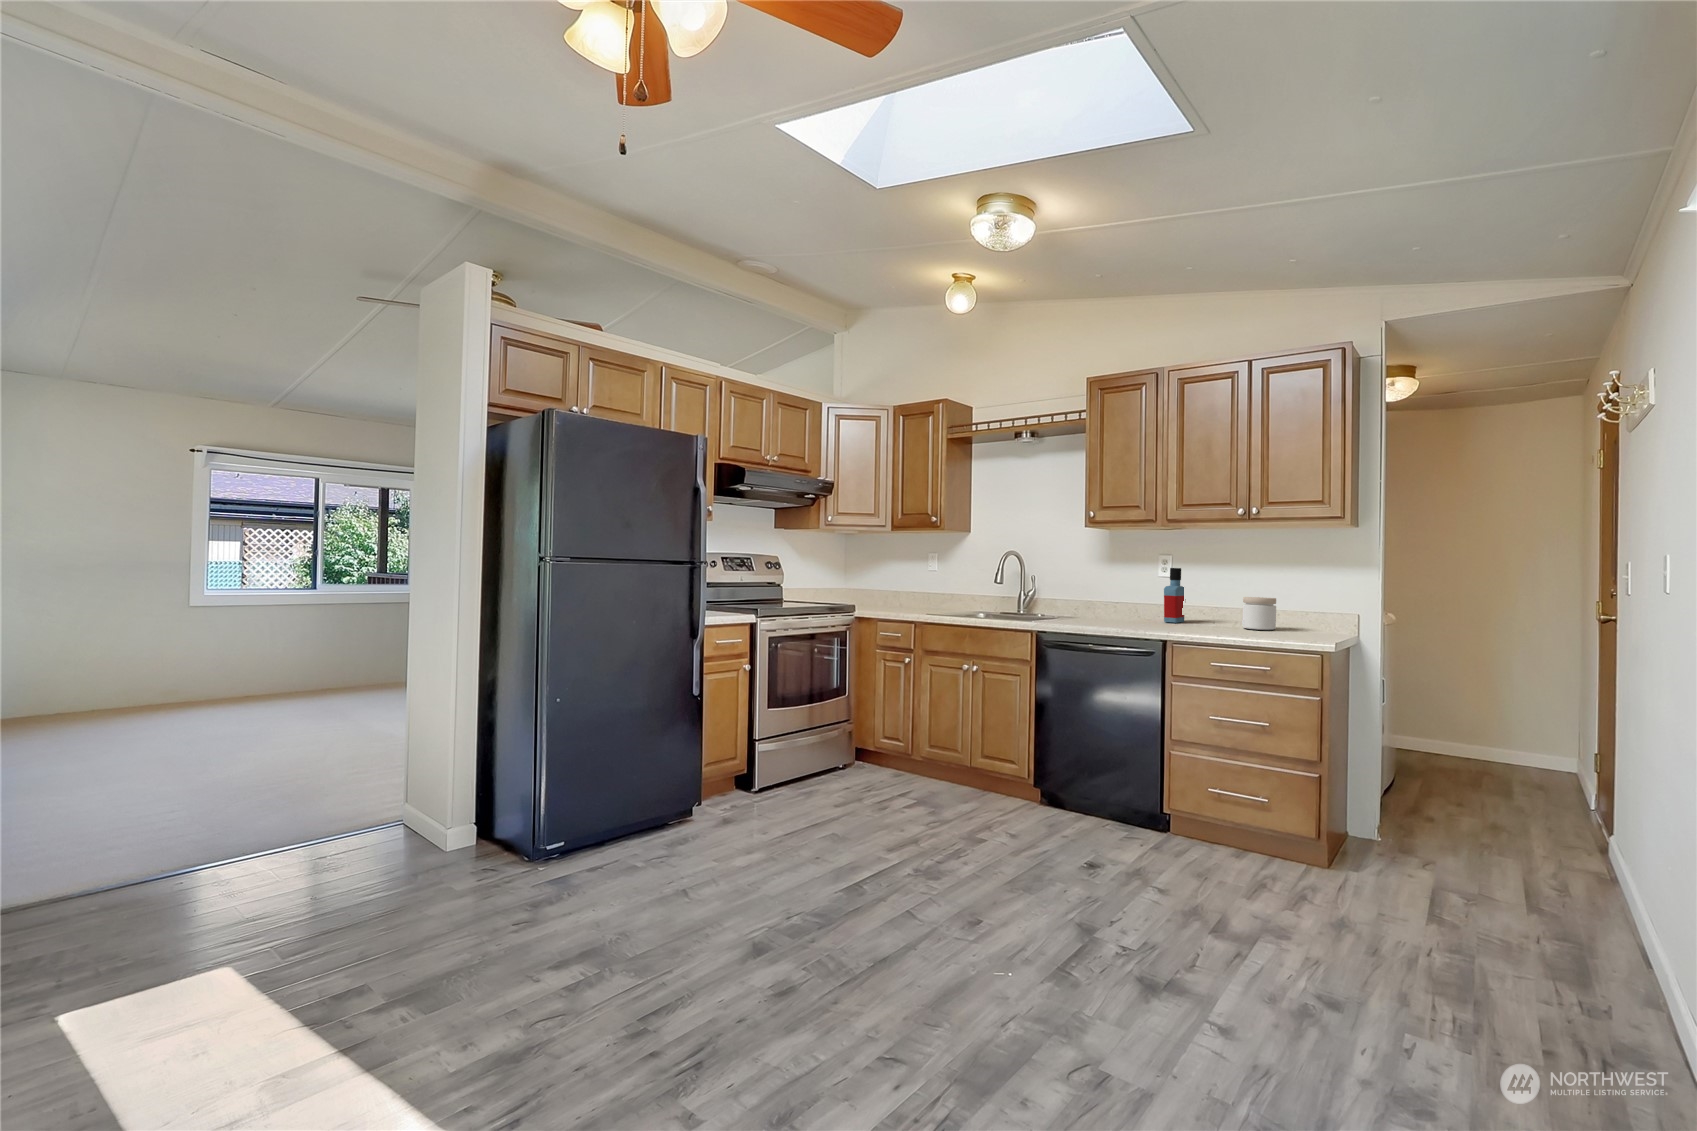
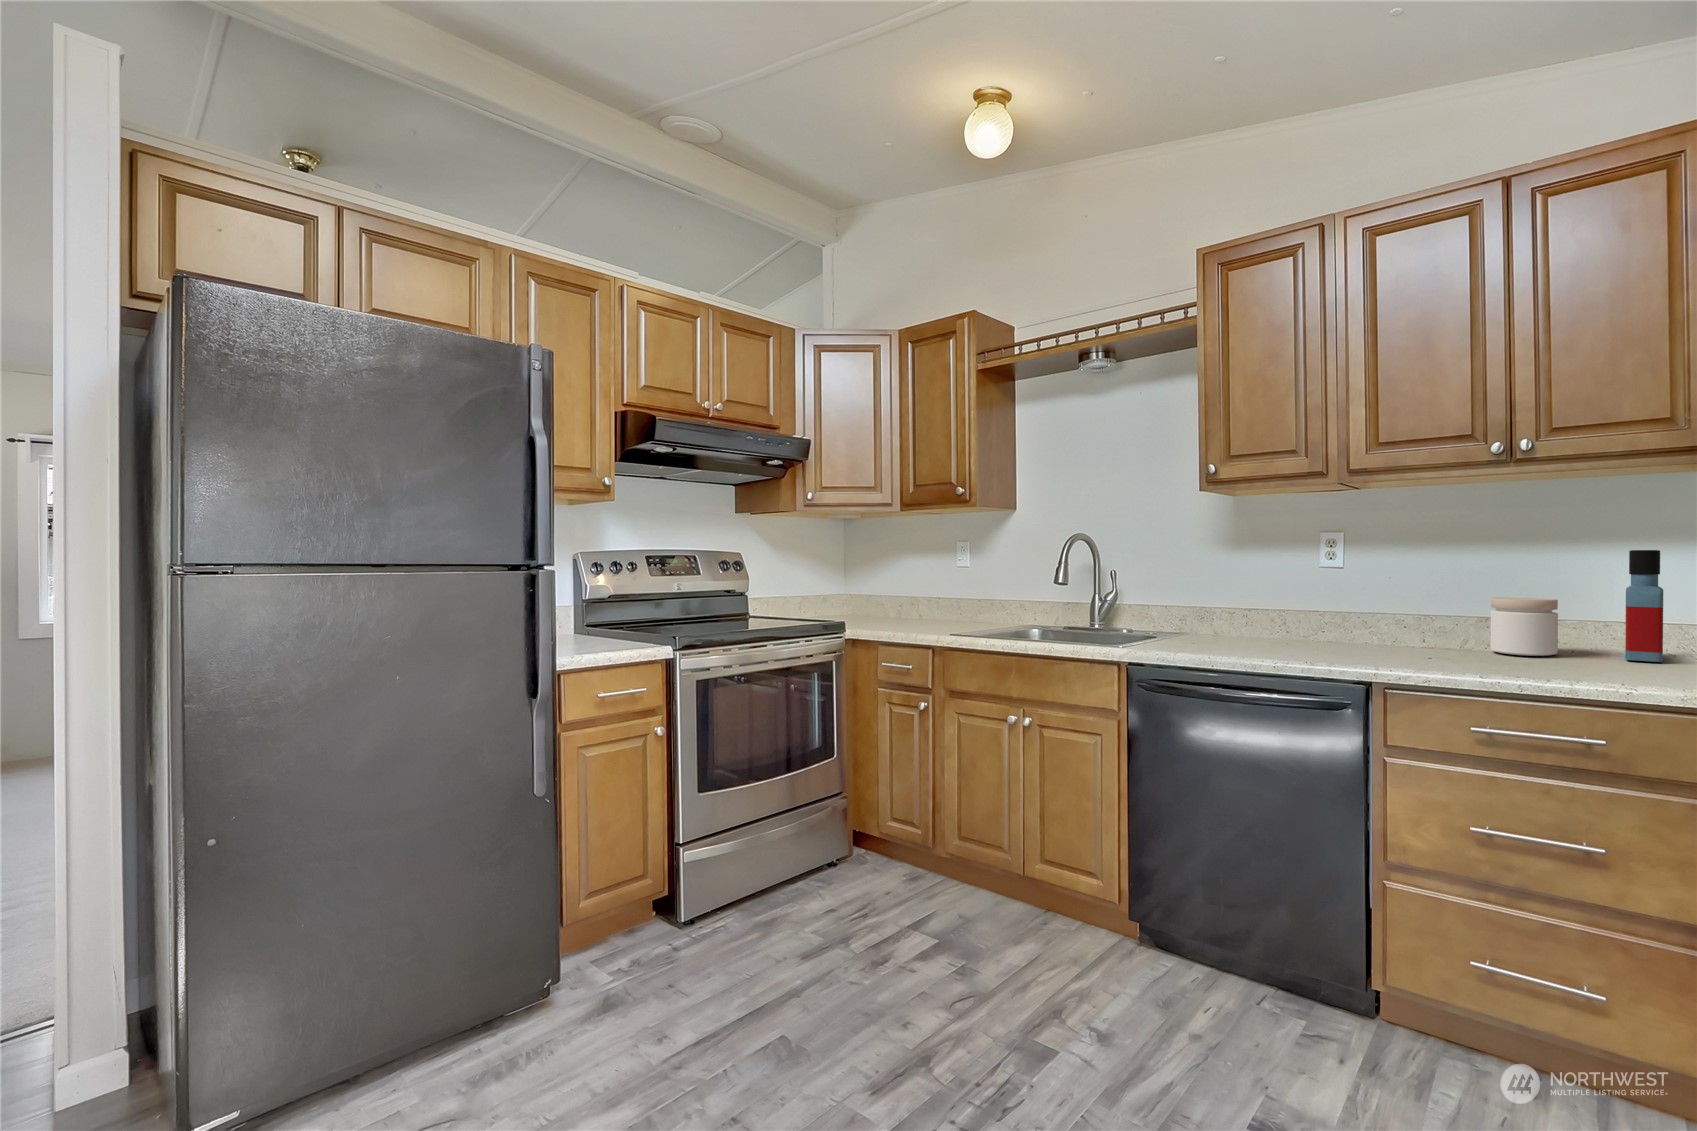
bottle: present [1164,568,1186,623] -> present [1625,550,1663,662]

